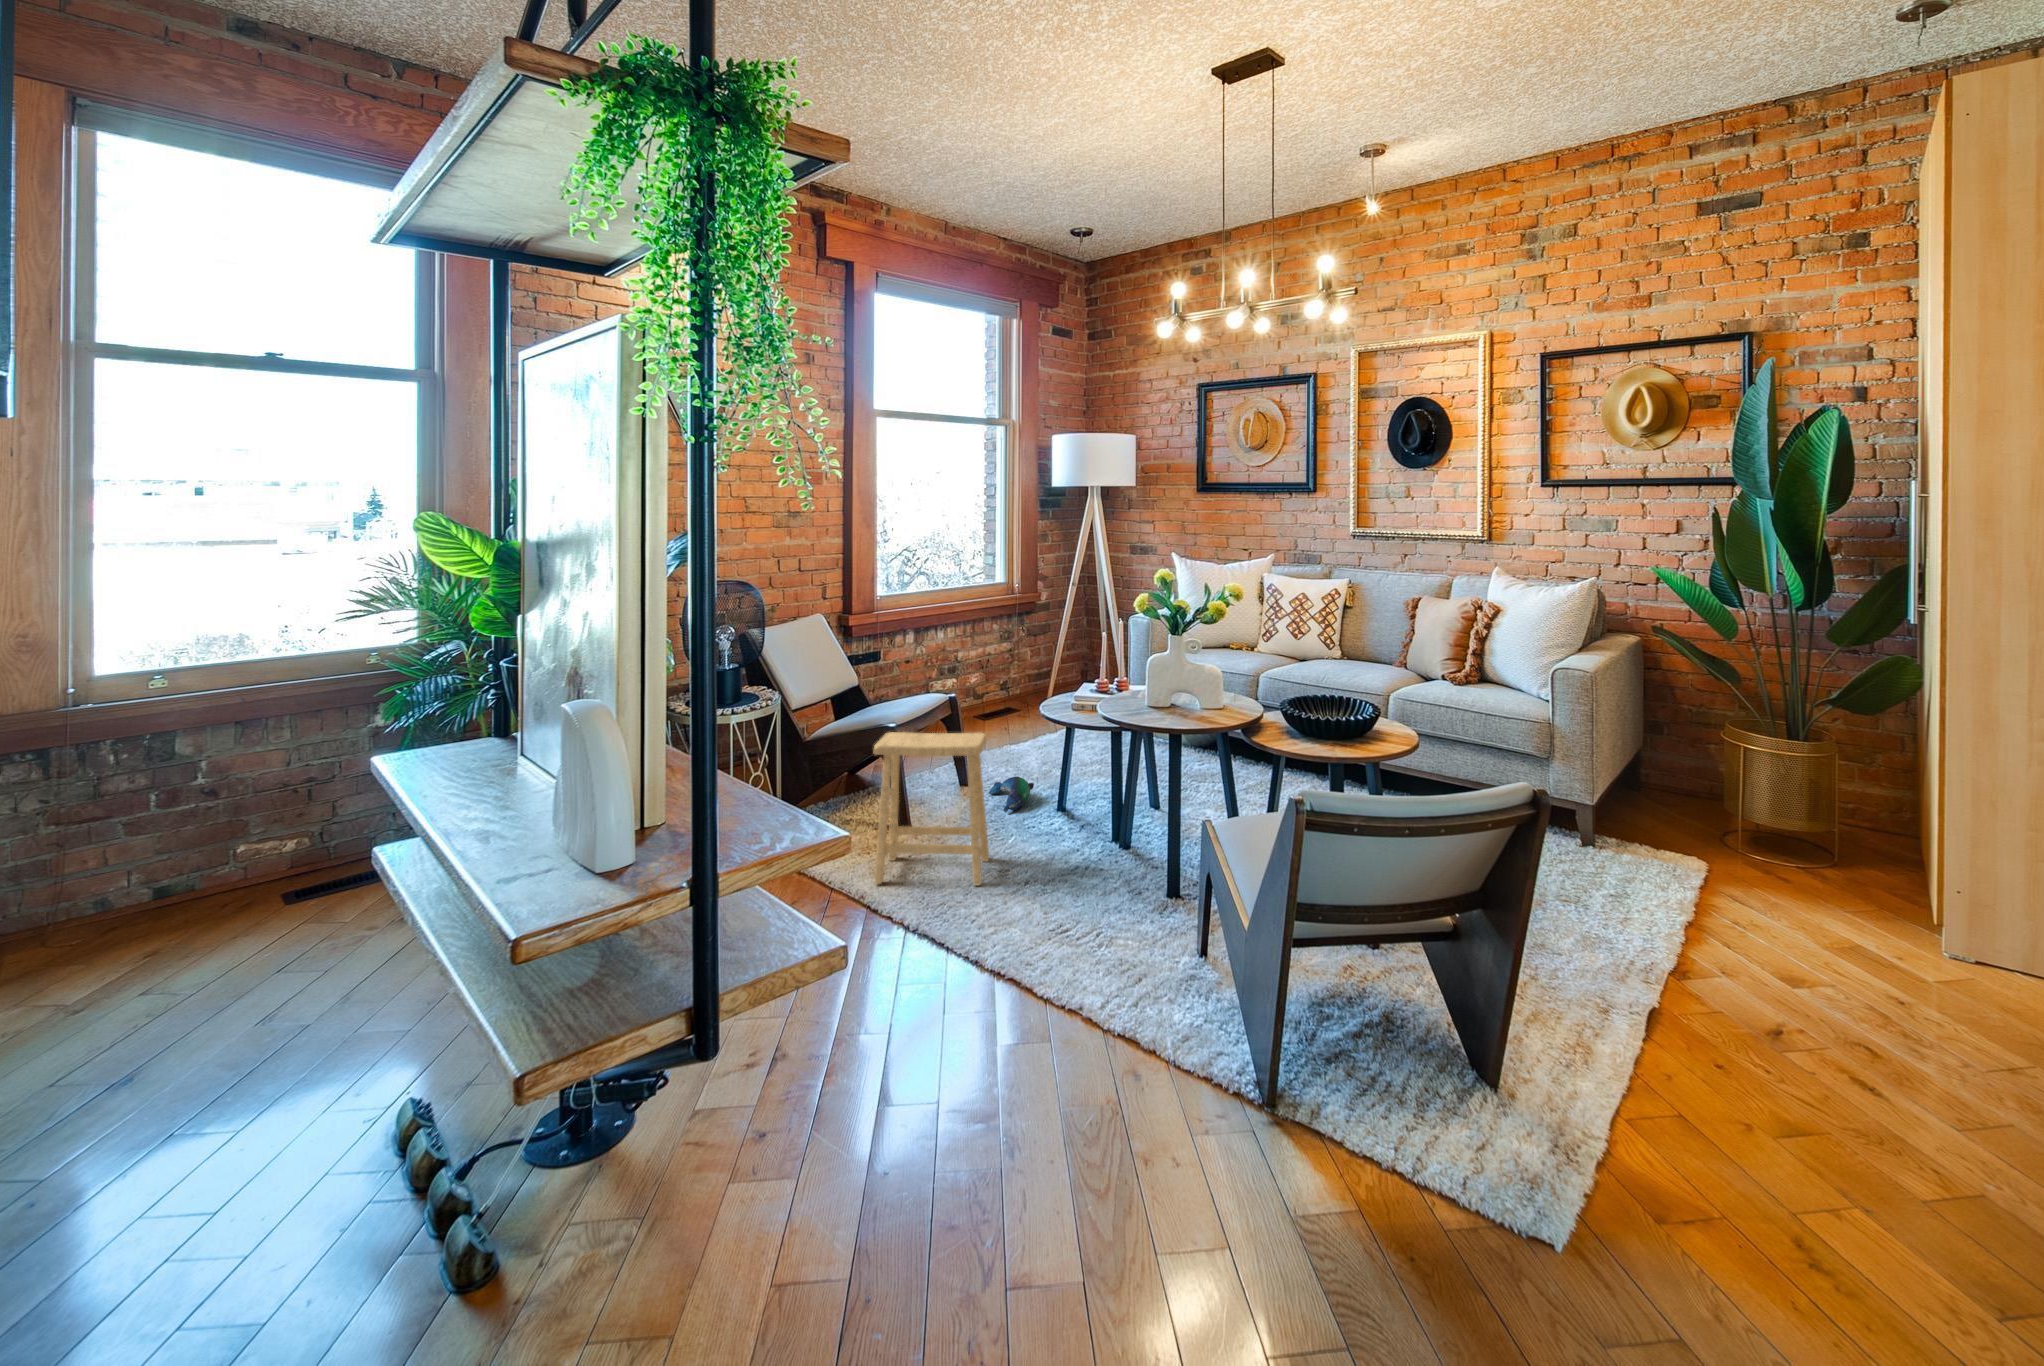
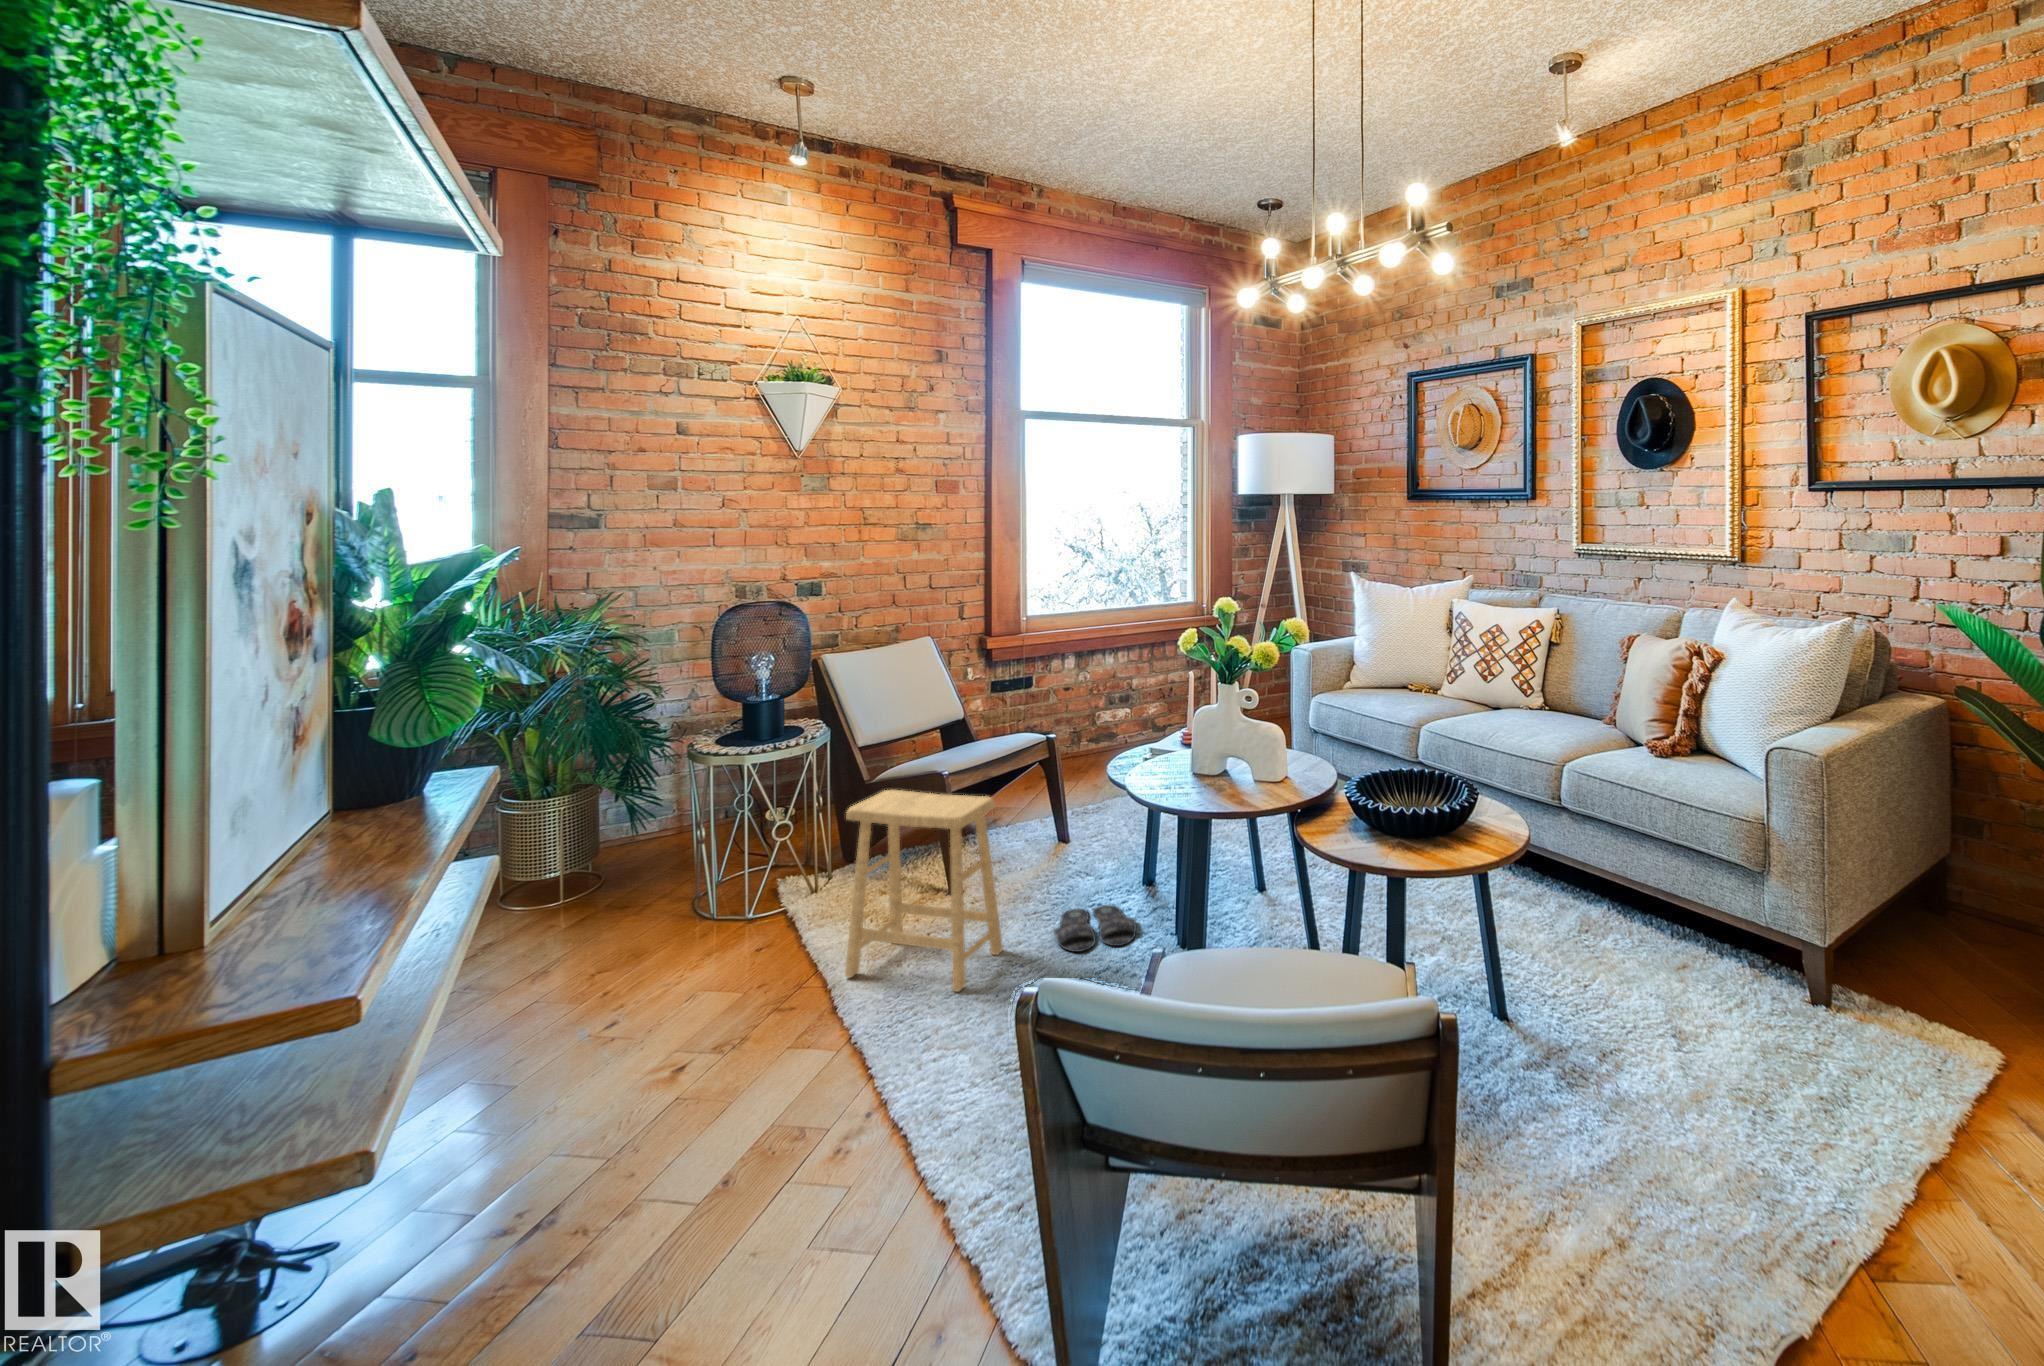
plush toy: present [989,777,1034,812] -> none [1068,839,1115,884]
slippers: none [1016,823,1089,855] -> present [1054,904,1136,952]

